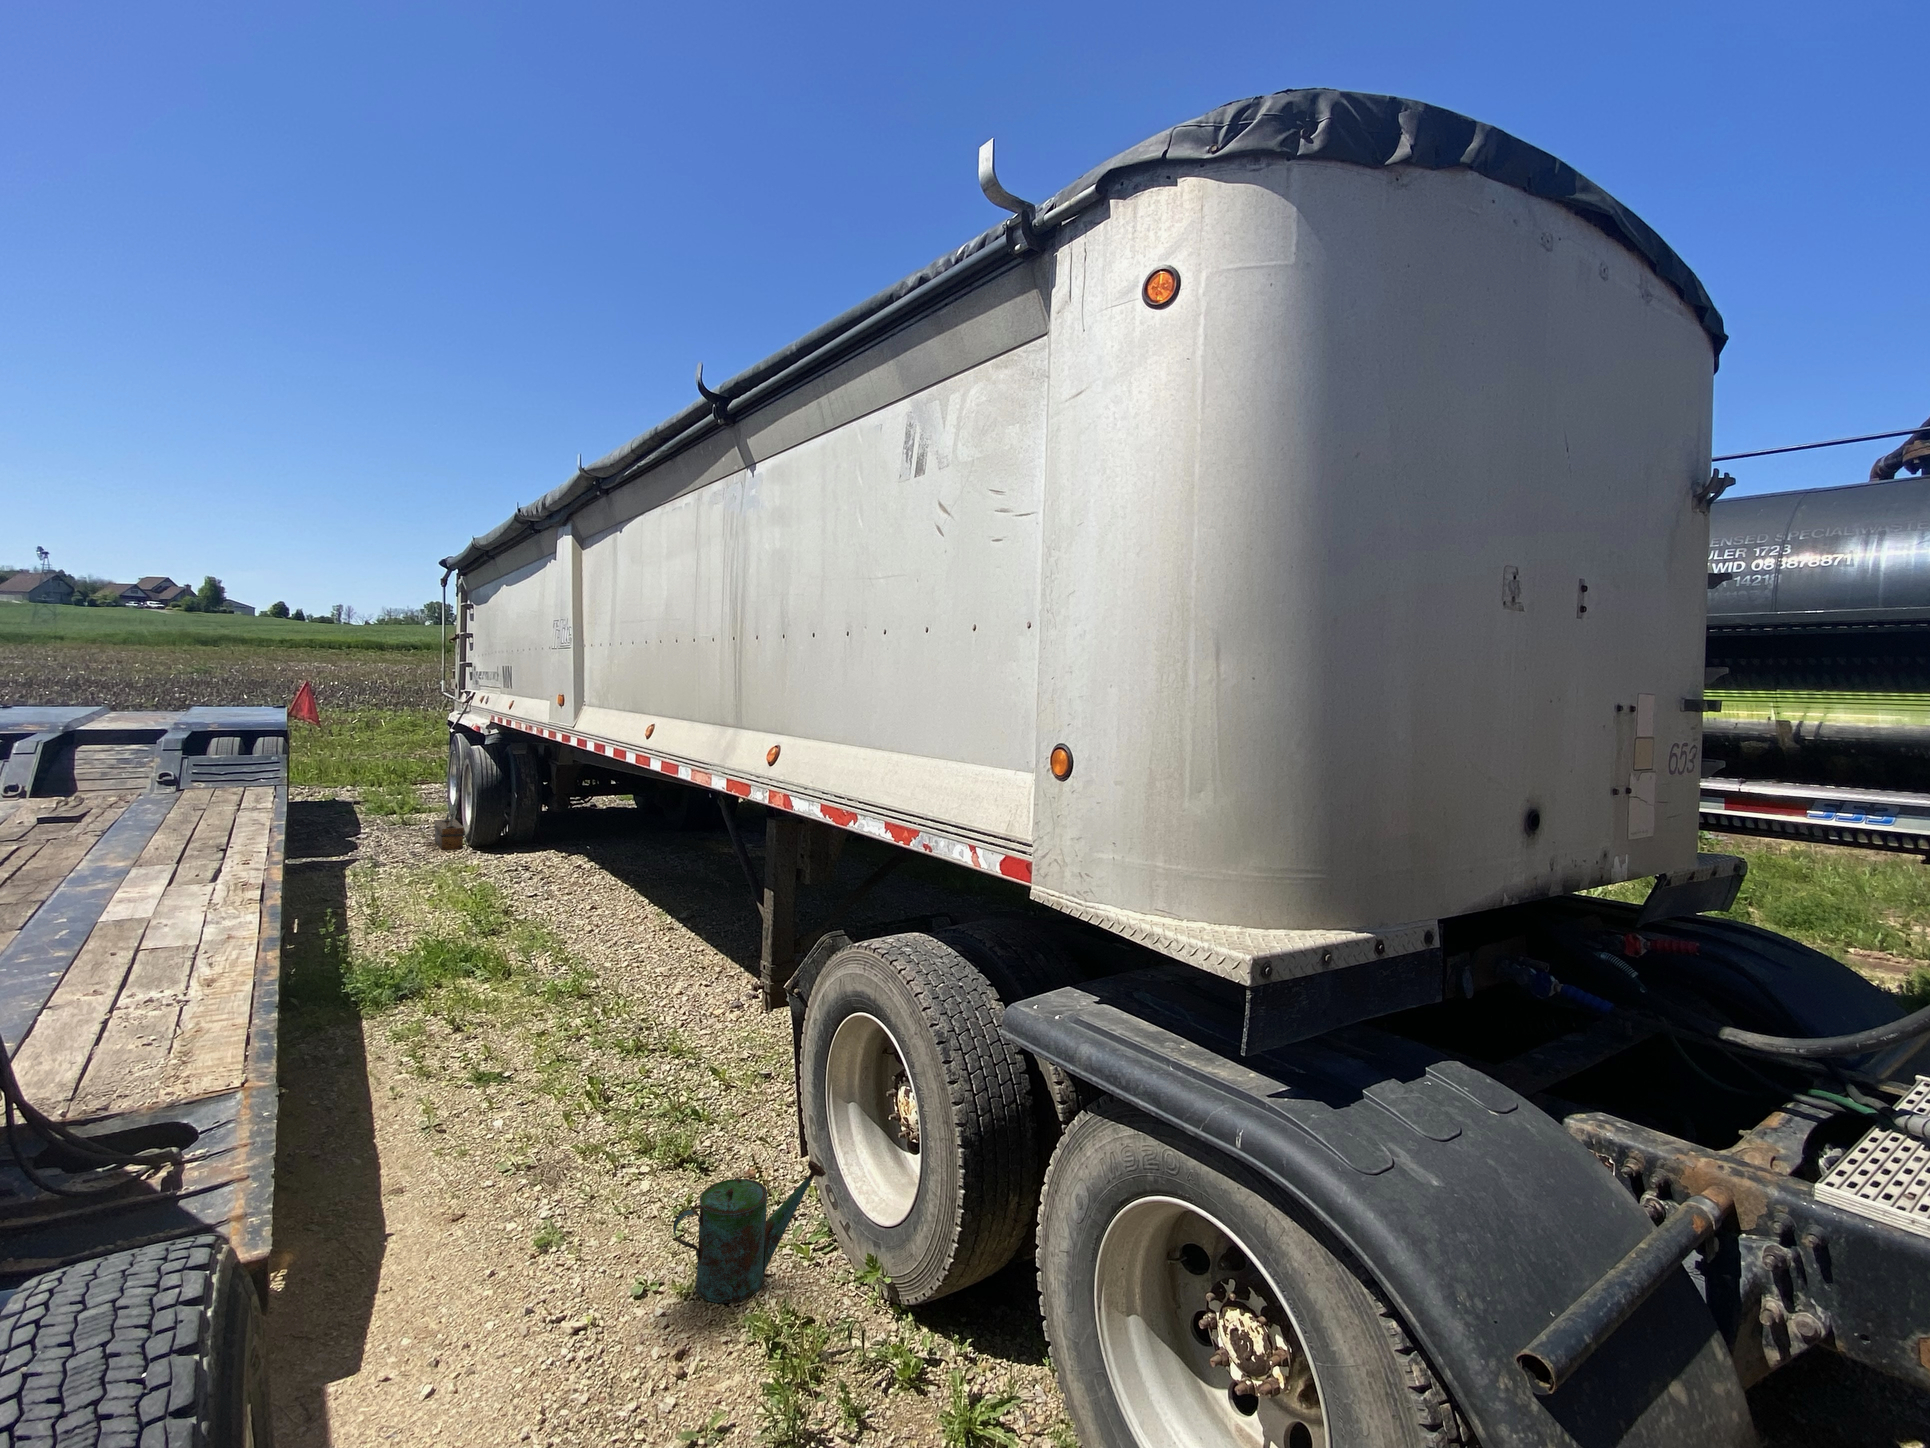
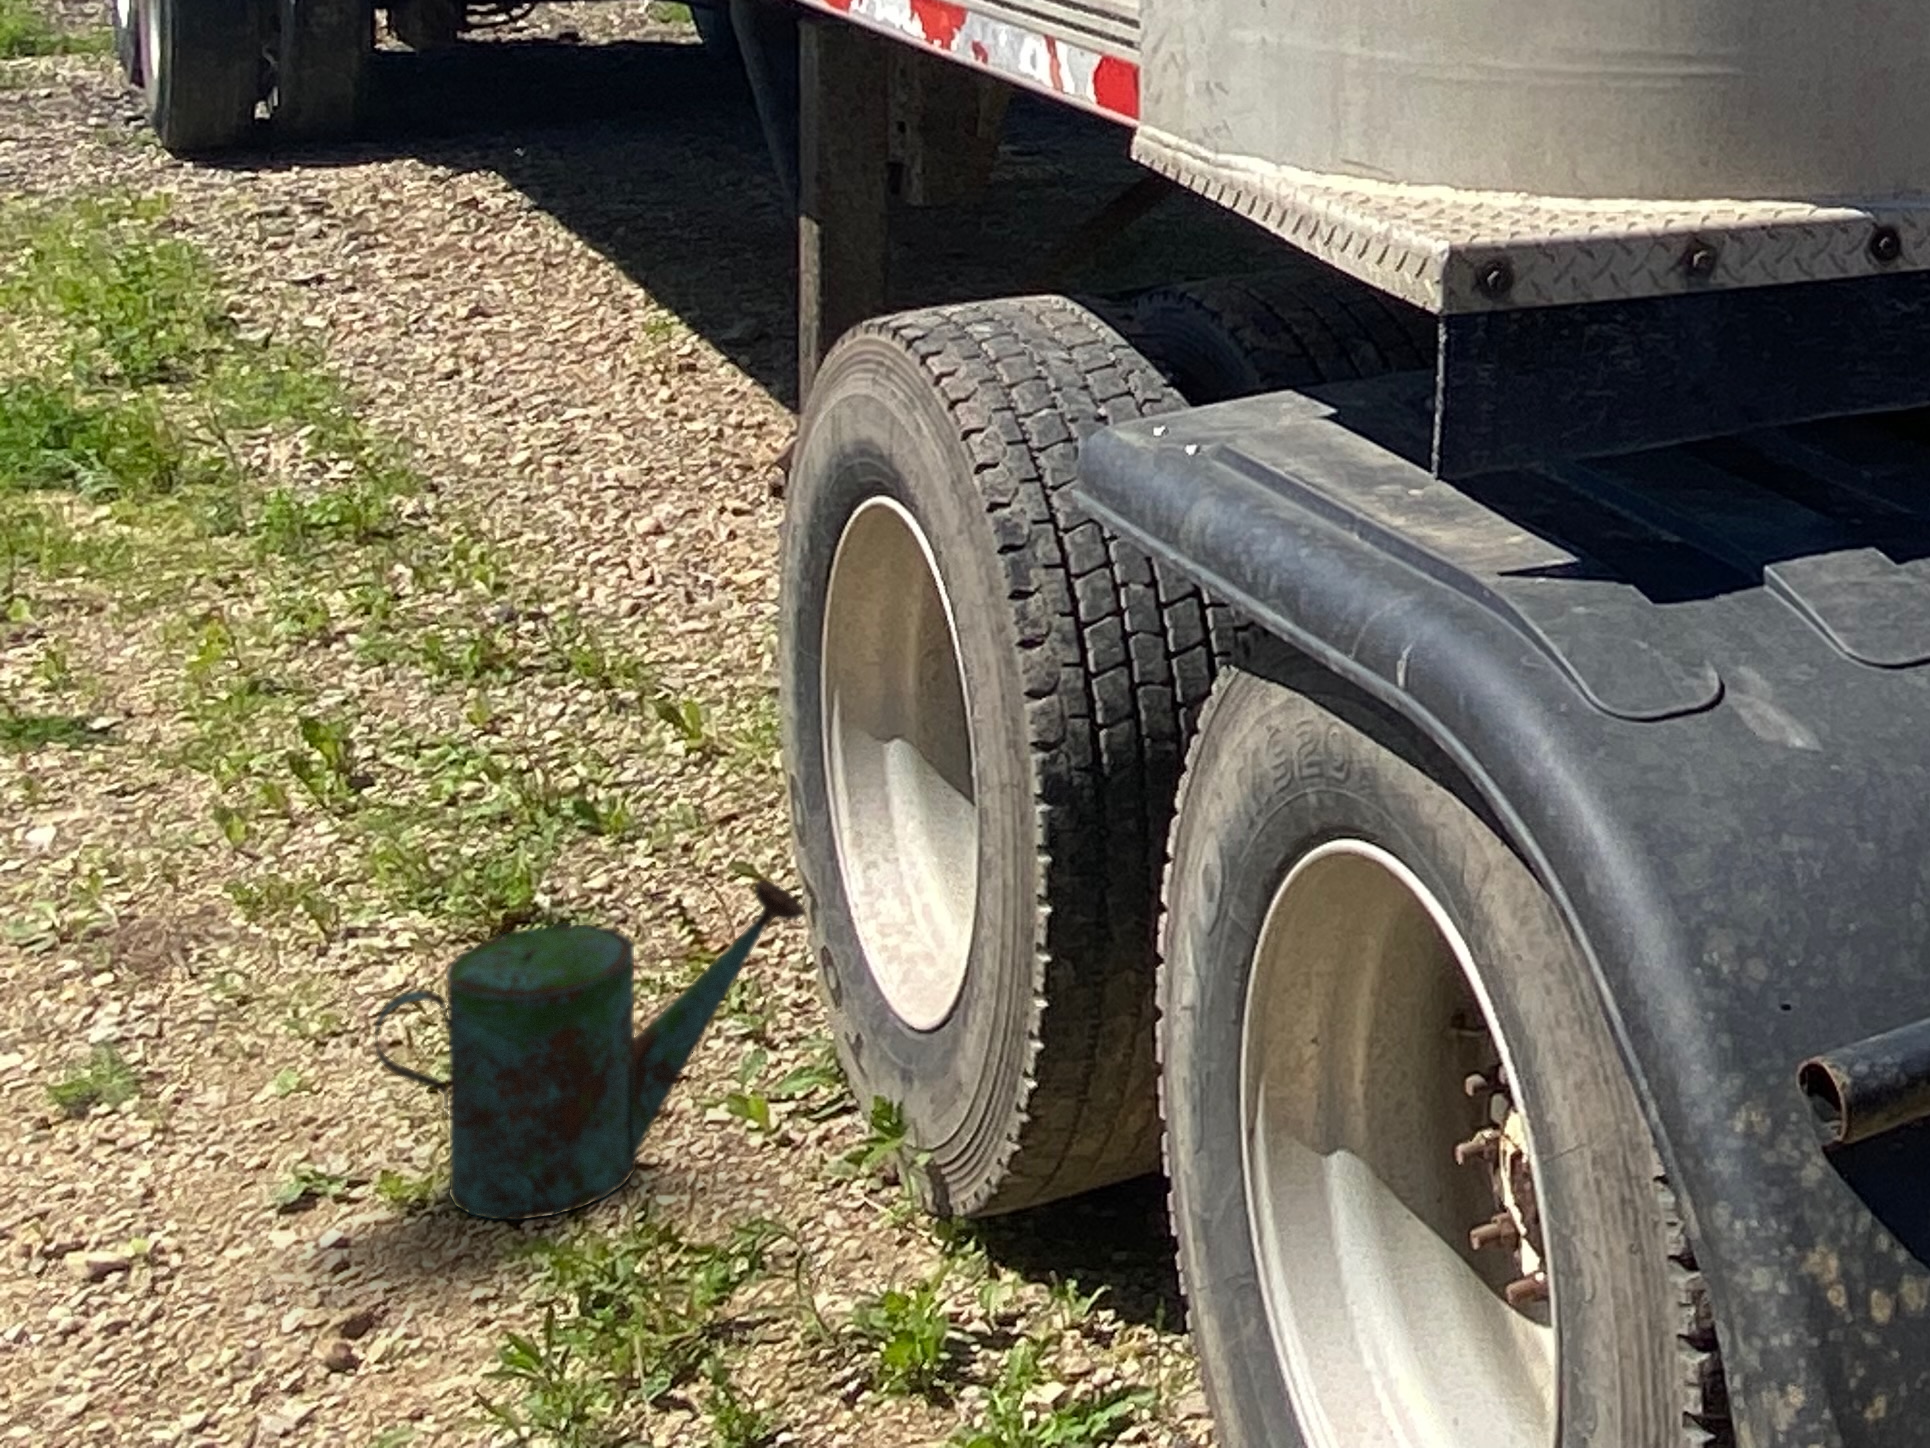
toolbox: present [433,813,465,850] -> none [51,54,141,161]

